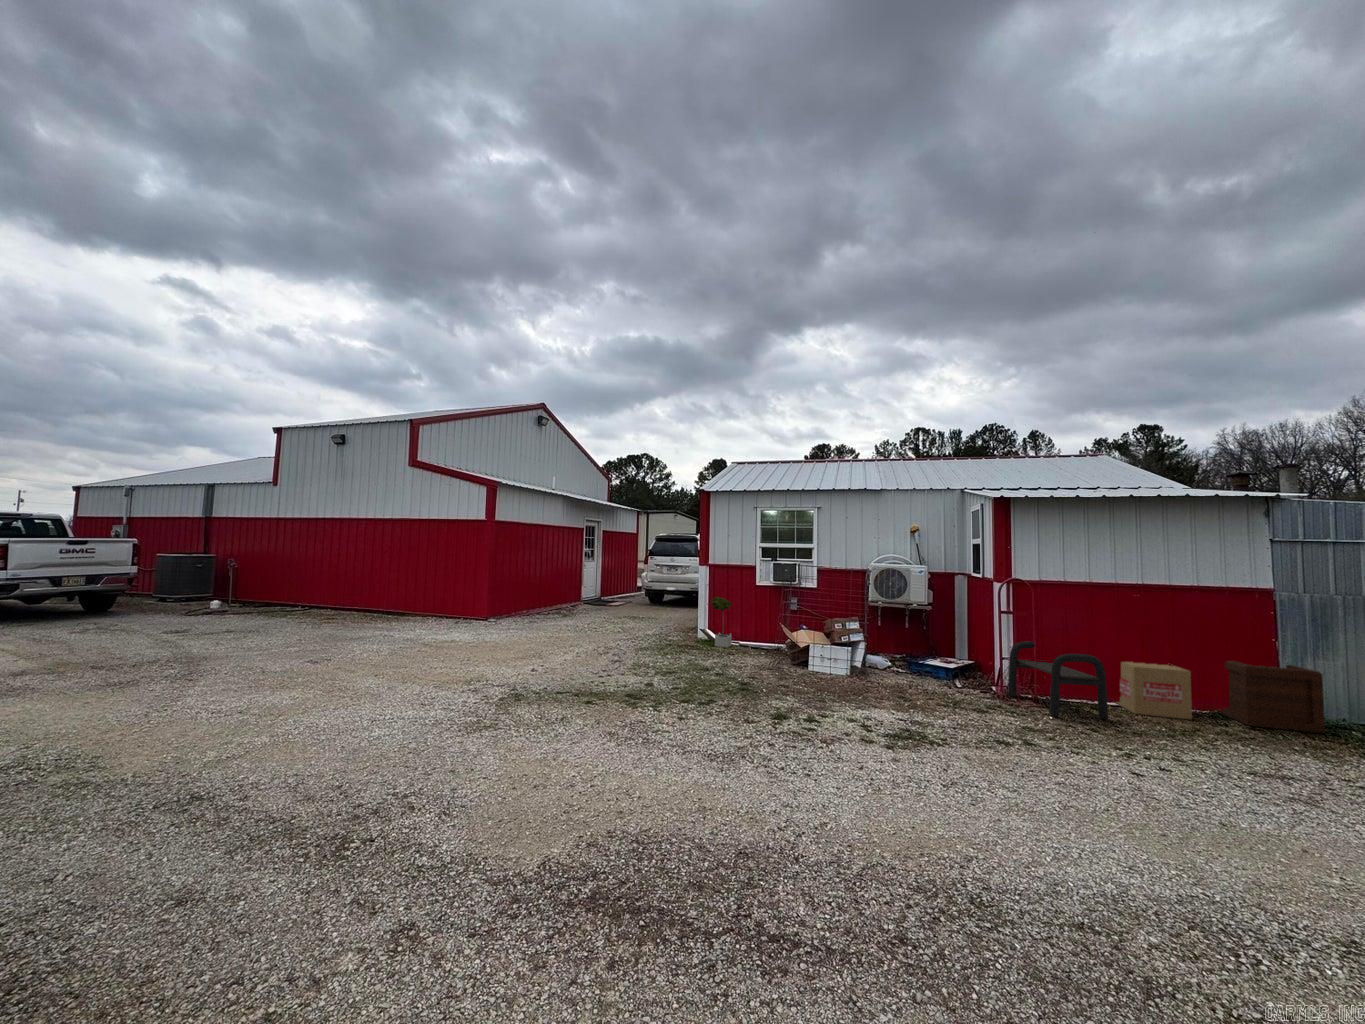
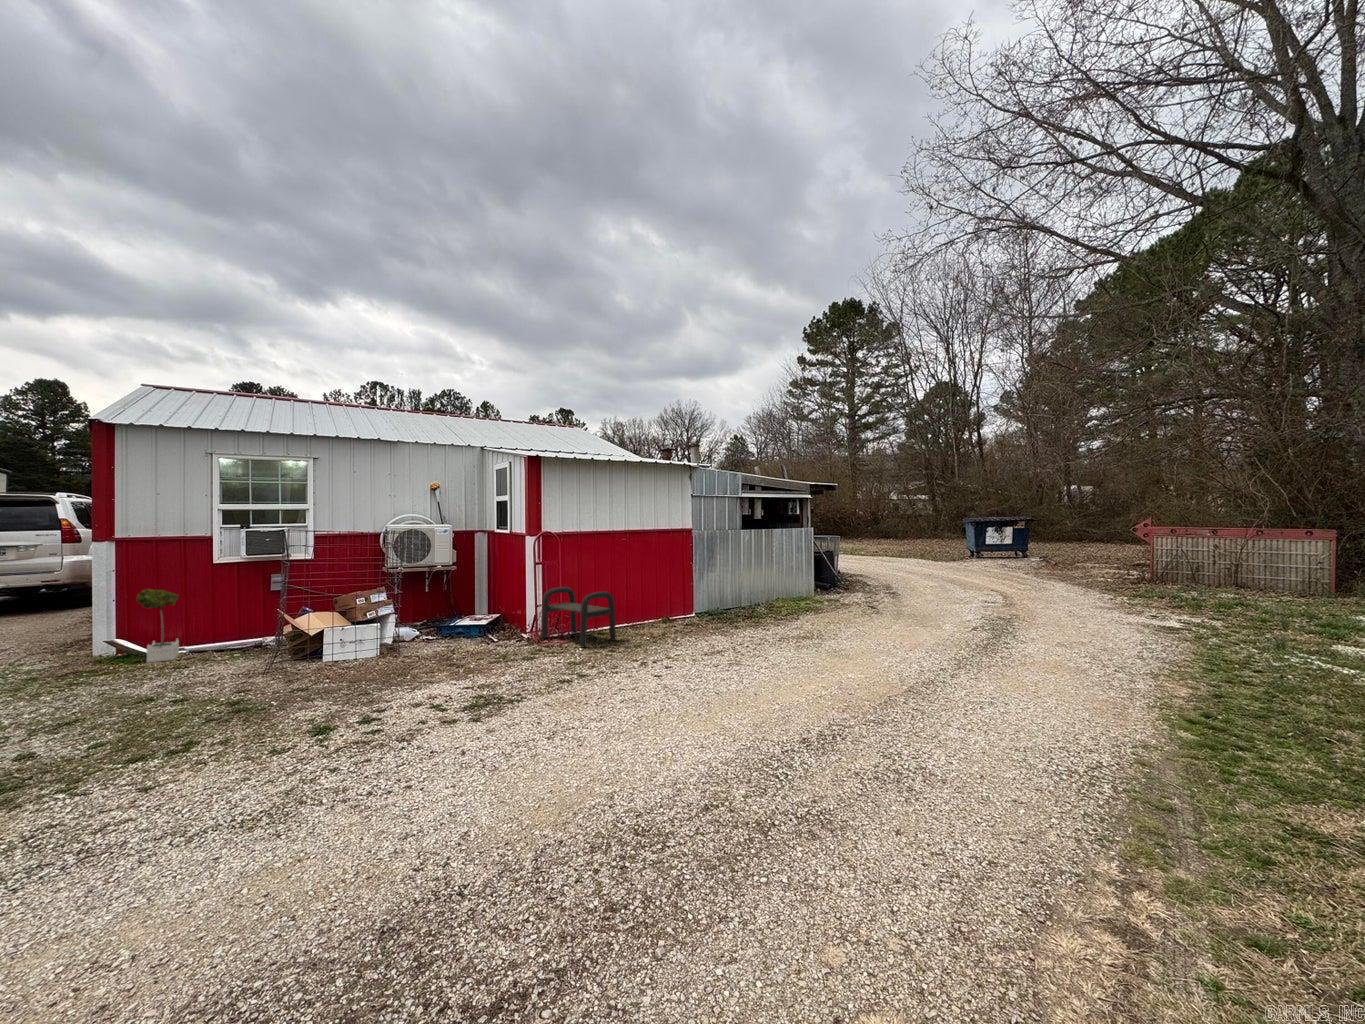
wooden crate: present [1219,661,1325,733] -> none [661,578,715,623]
cardboard box: present [1114,662,1192,719] -> none [610,589,657,631]

